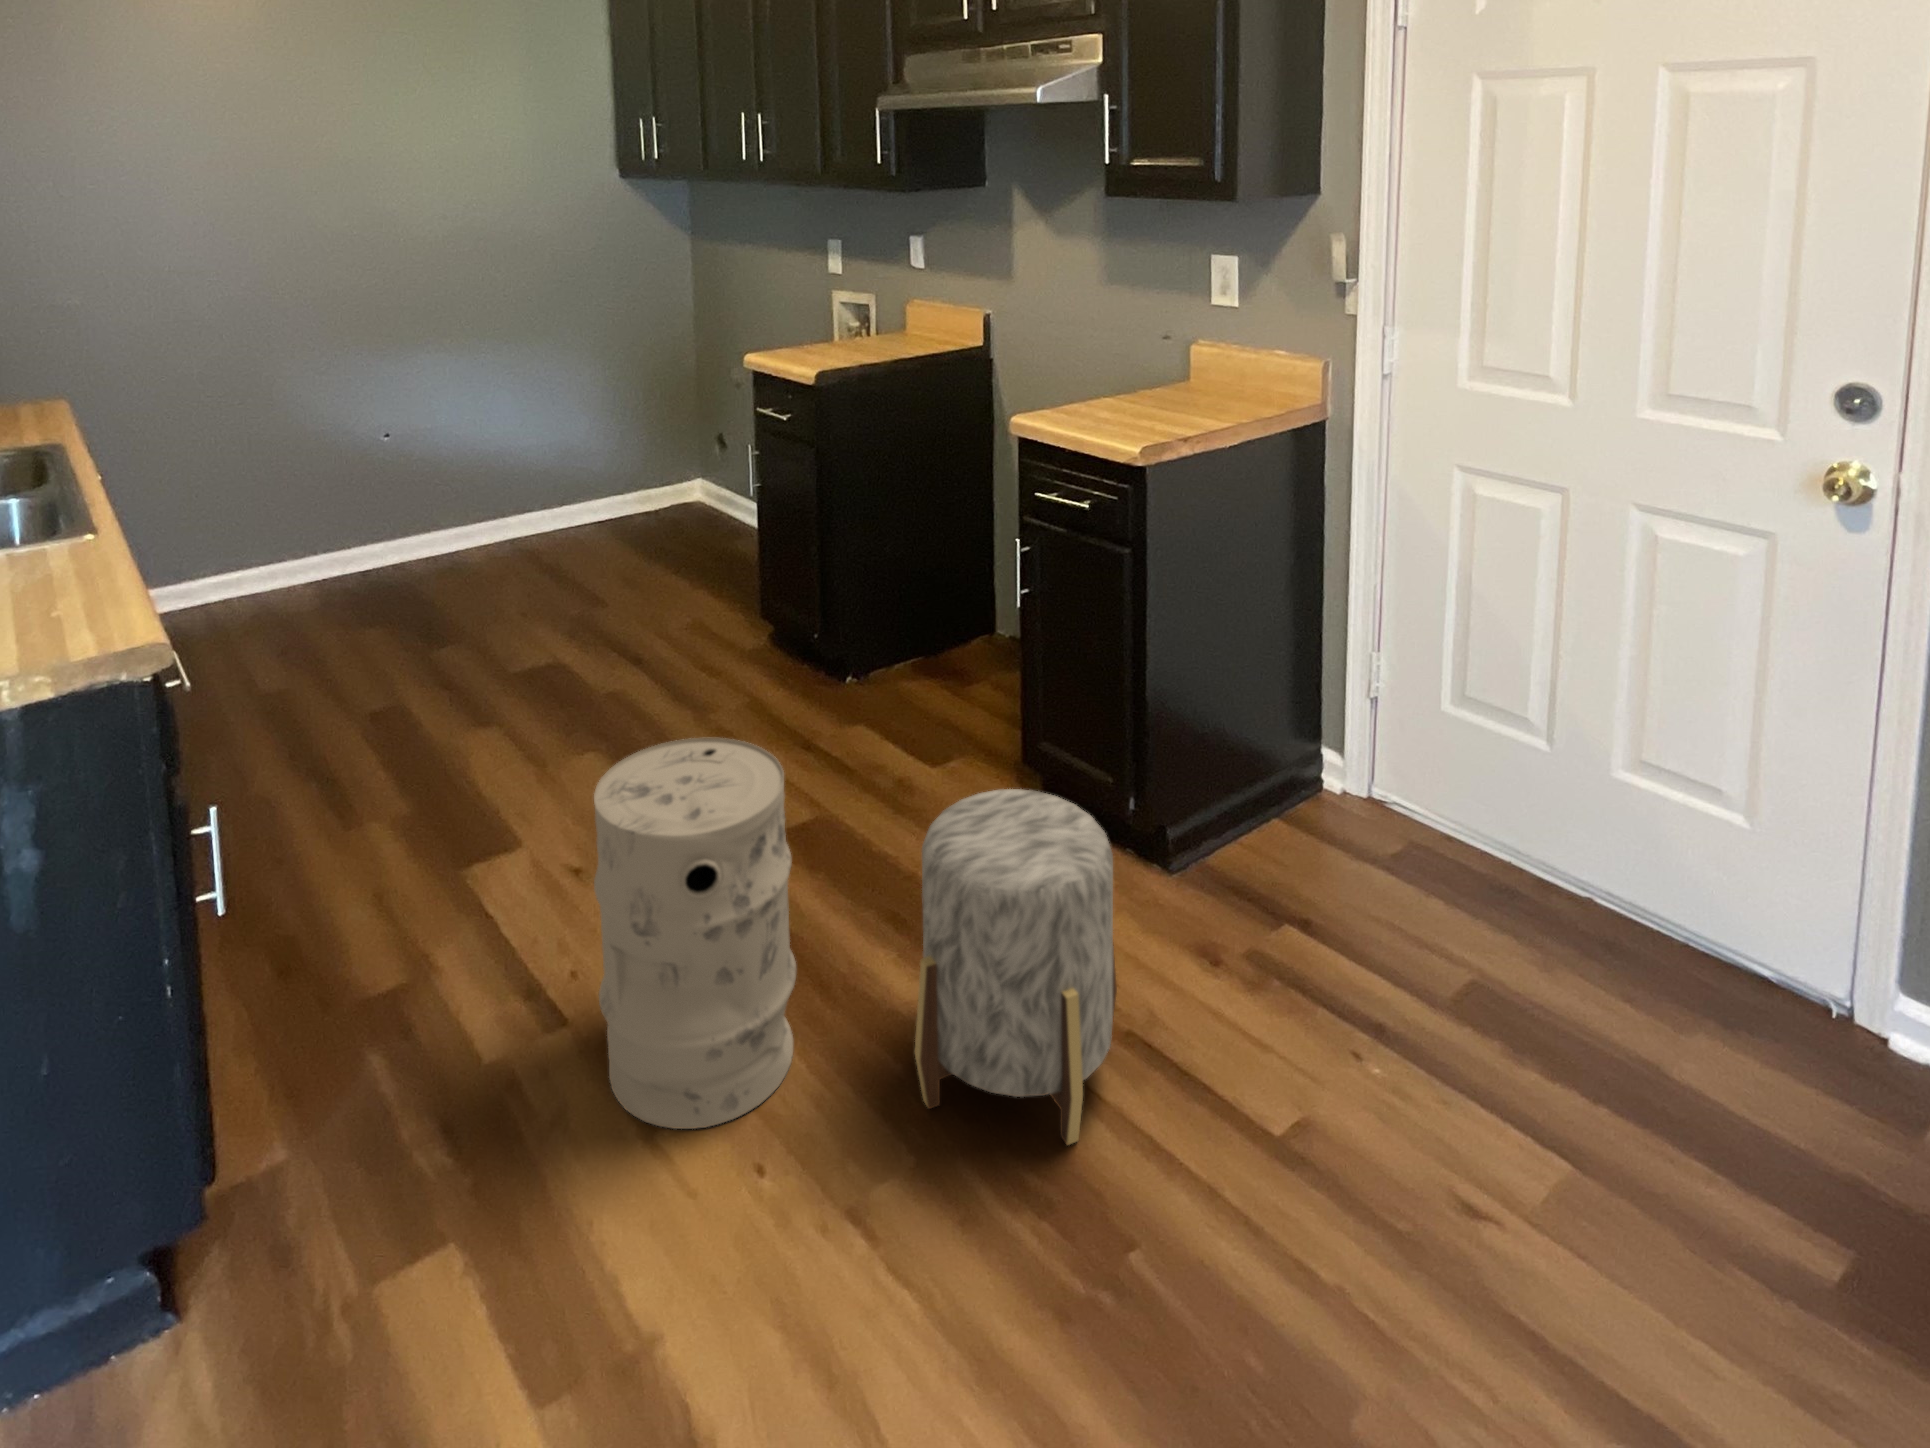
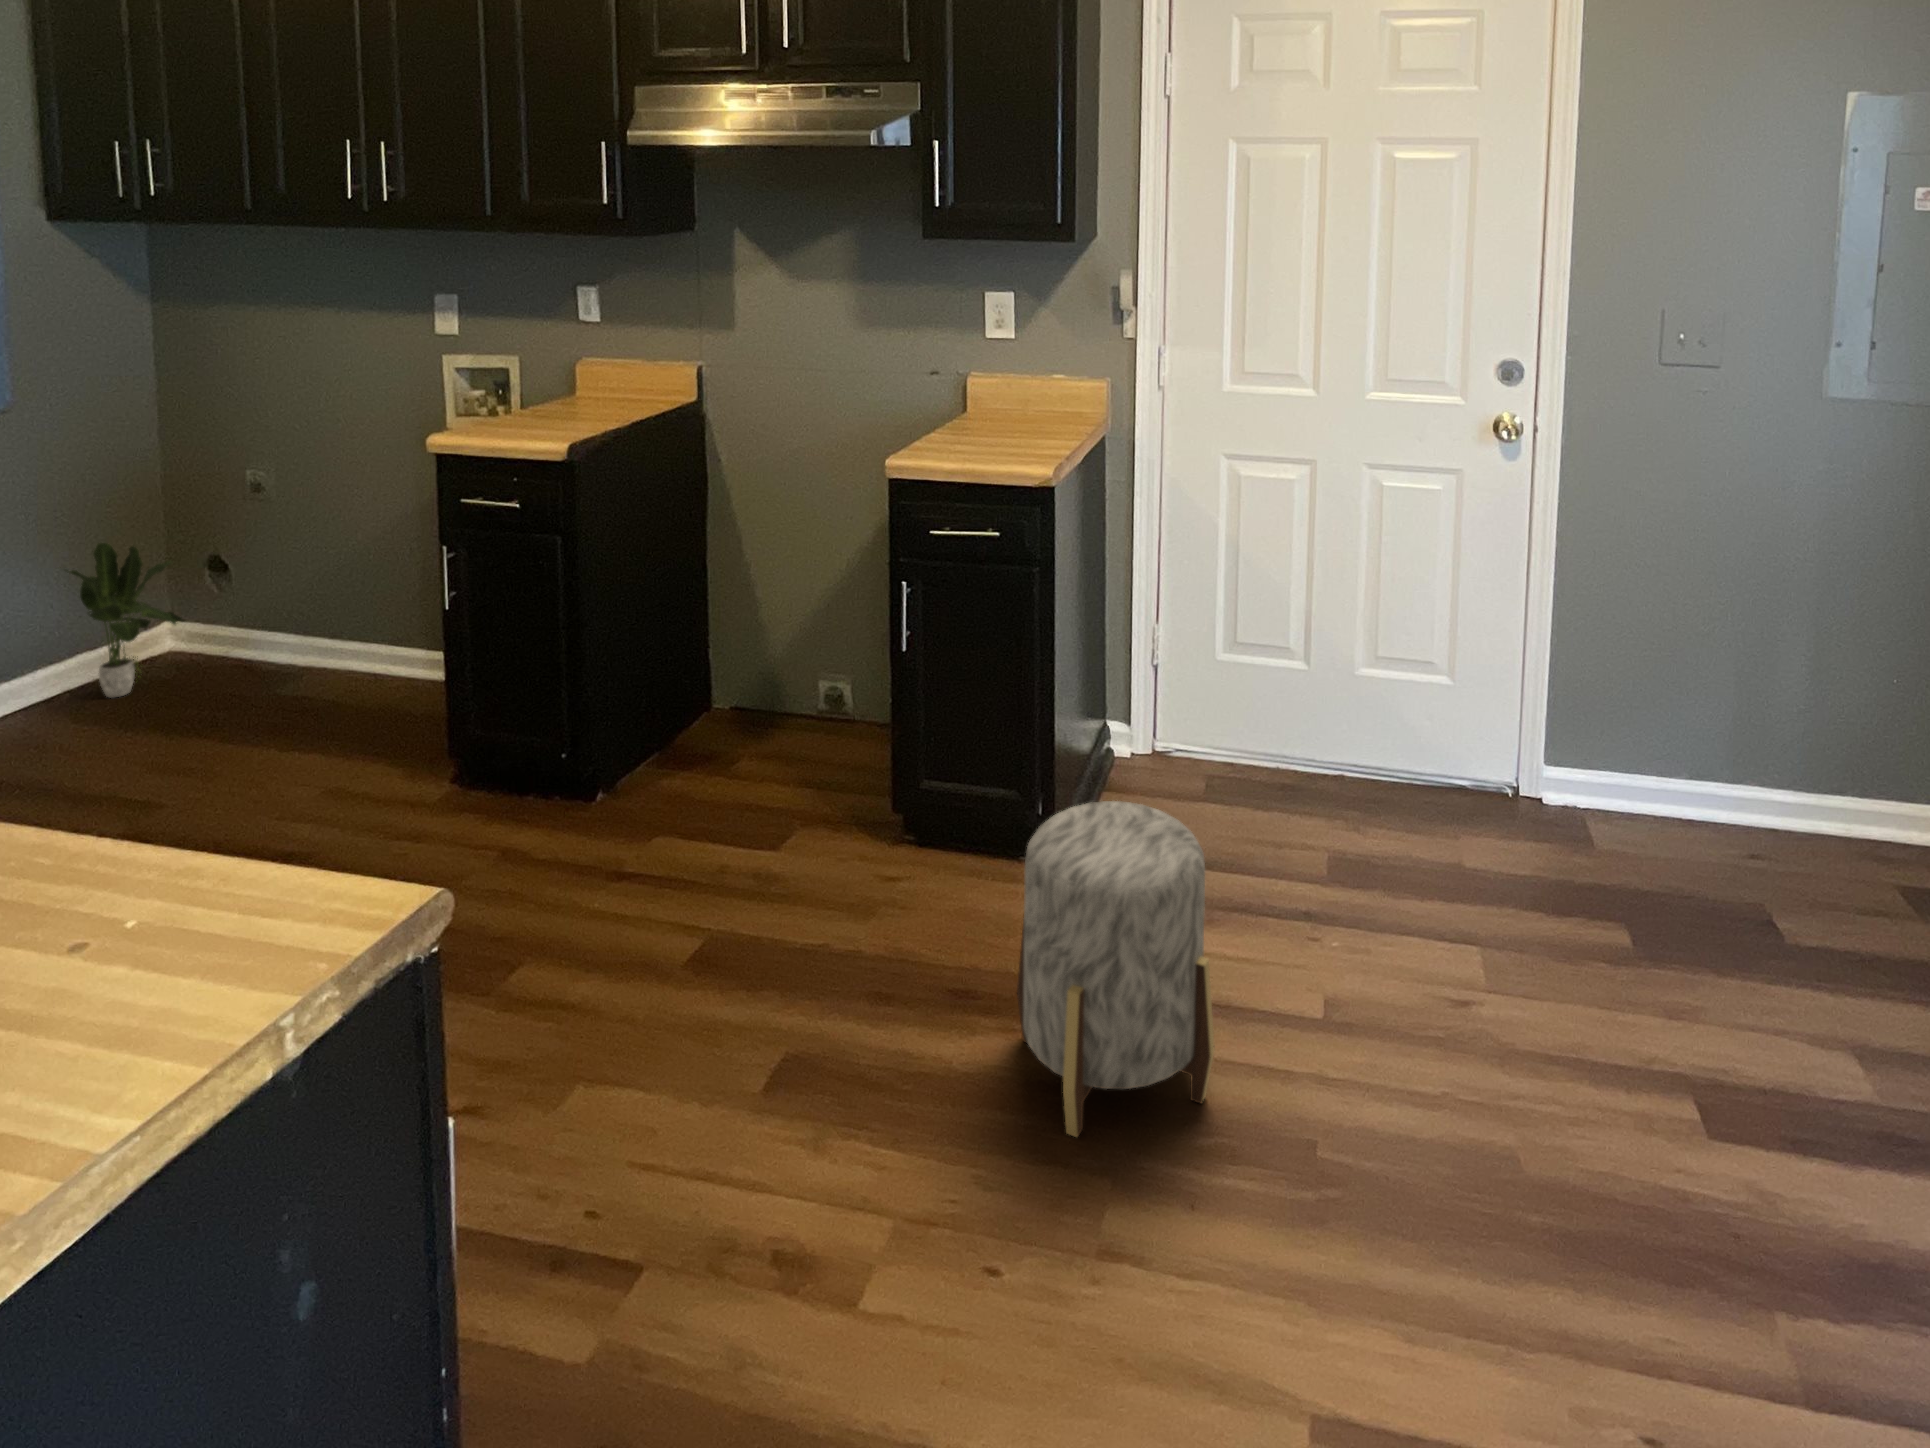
potted plant: none [618,410,693,521] -> present [60,543,184,697]
trash can: present [594,738,796,1129] -> none [717,846,938,1302]

